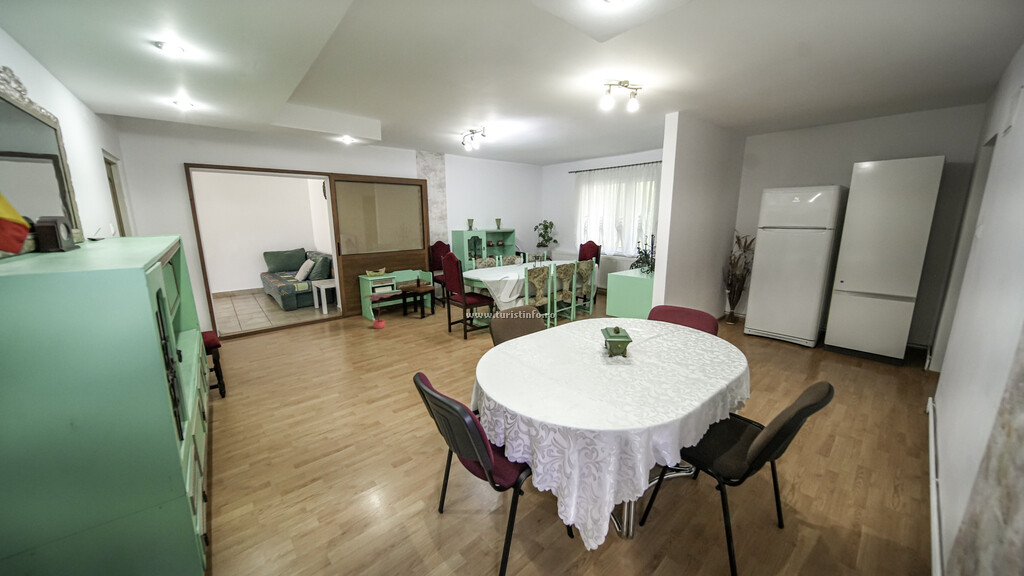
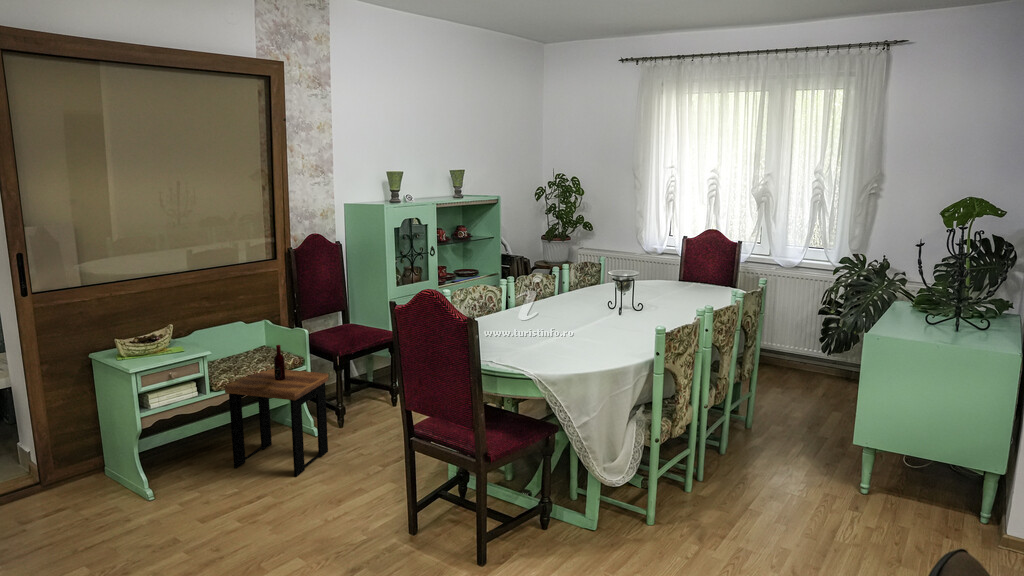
potted plant: present [363,293,390,329] -> none [114,417,210,536]

